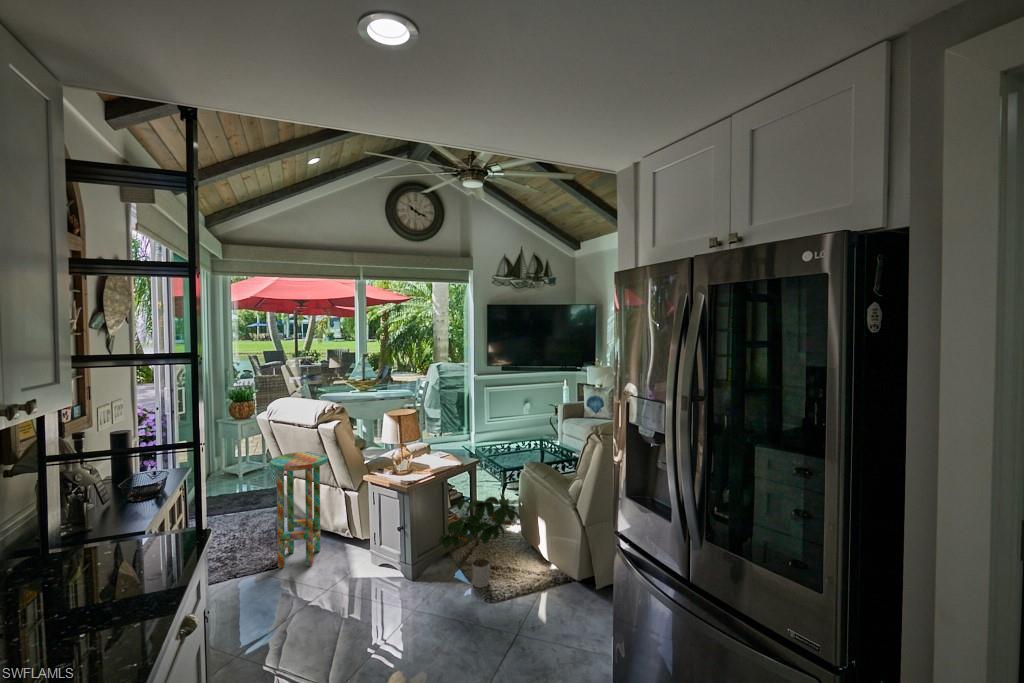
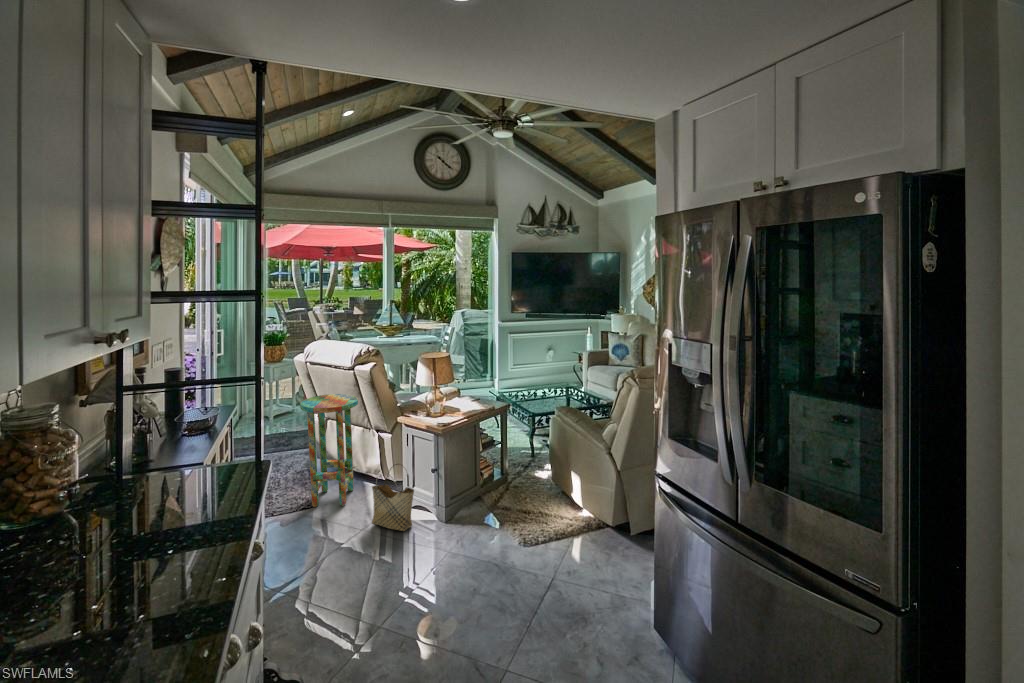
potted plant: present [439,497,520,588] -> none [472,442,555,532]
woven basket: none [339,521,382,589] -> present [372,464,414,531]

